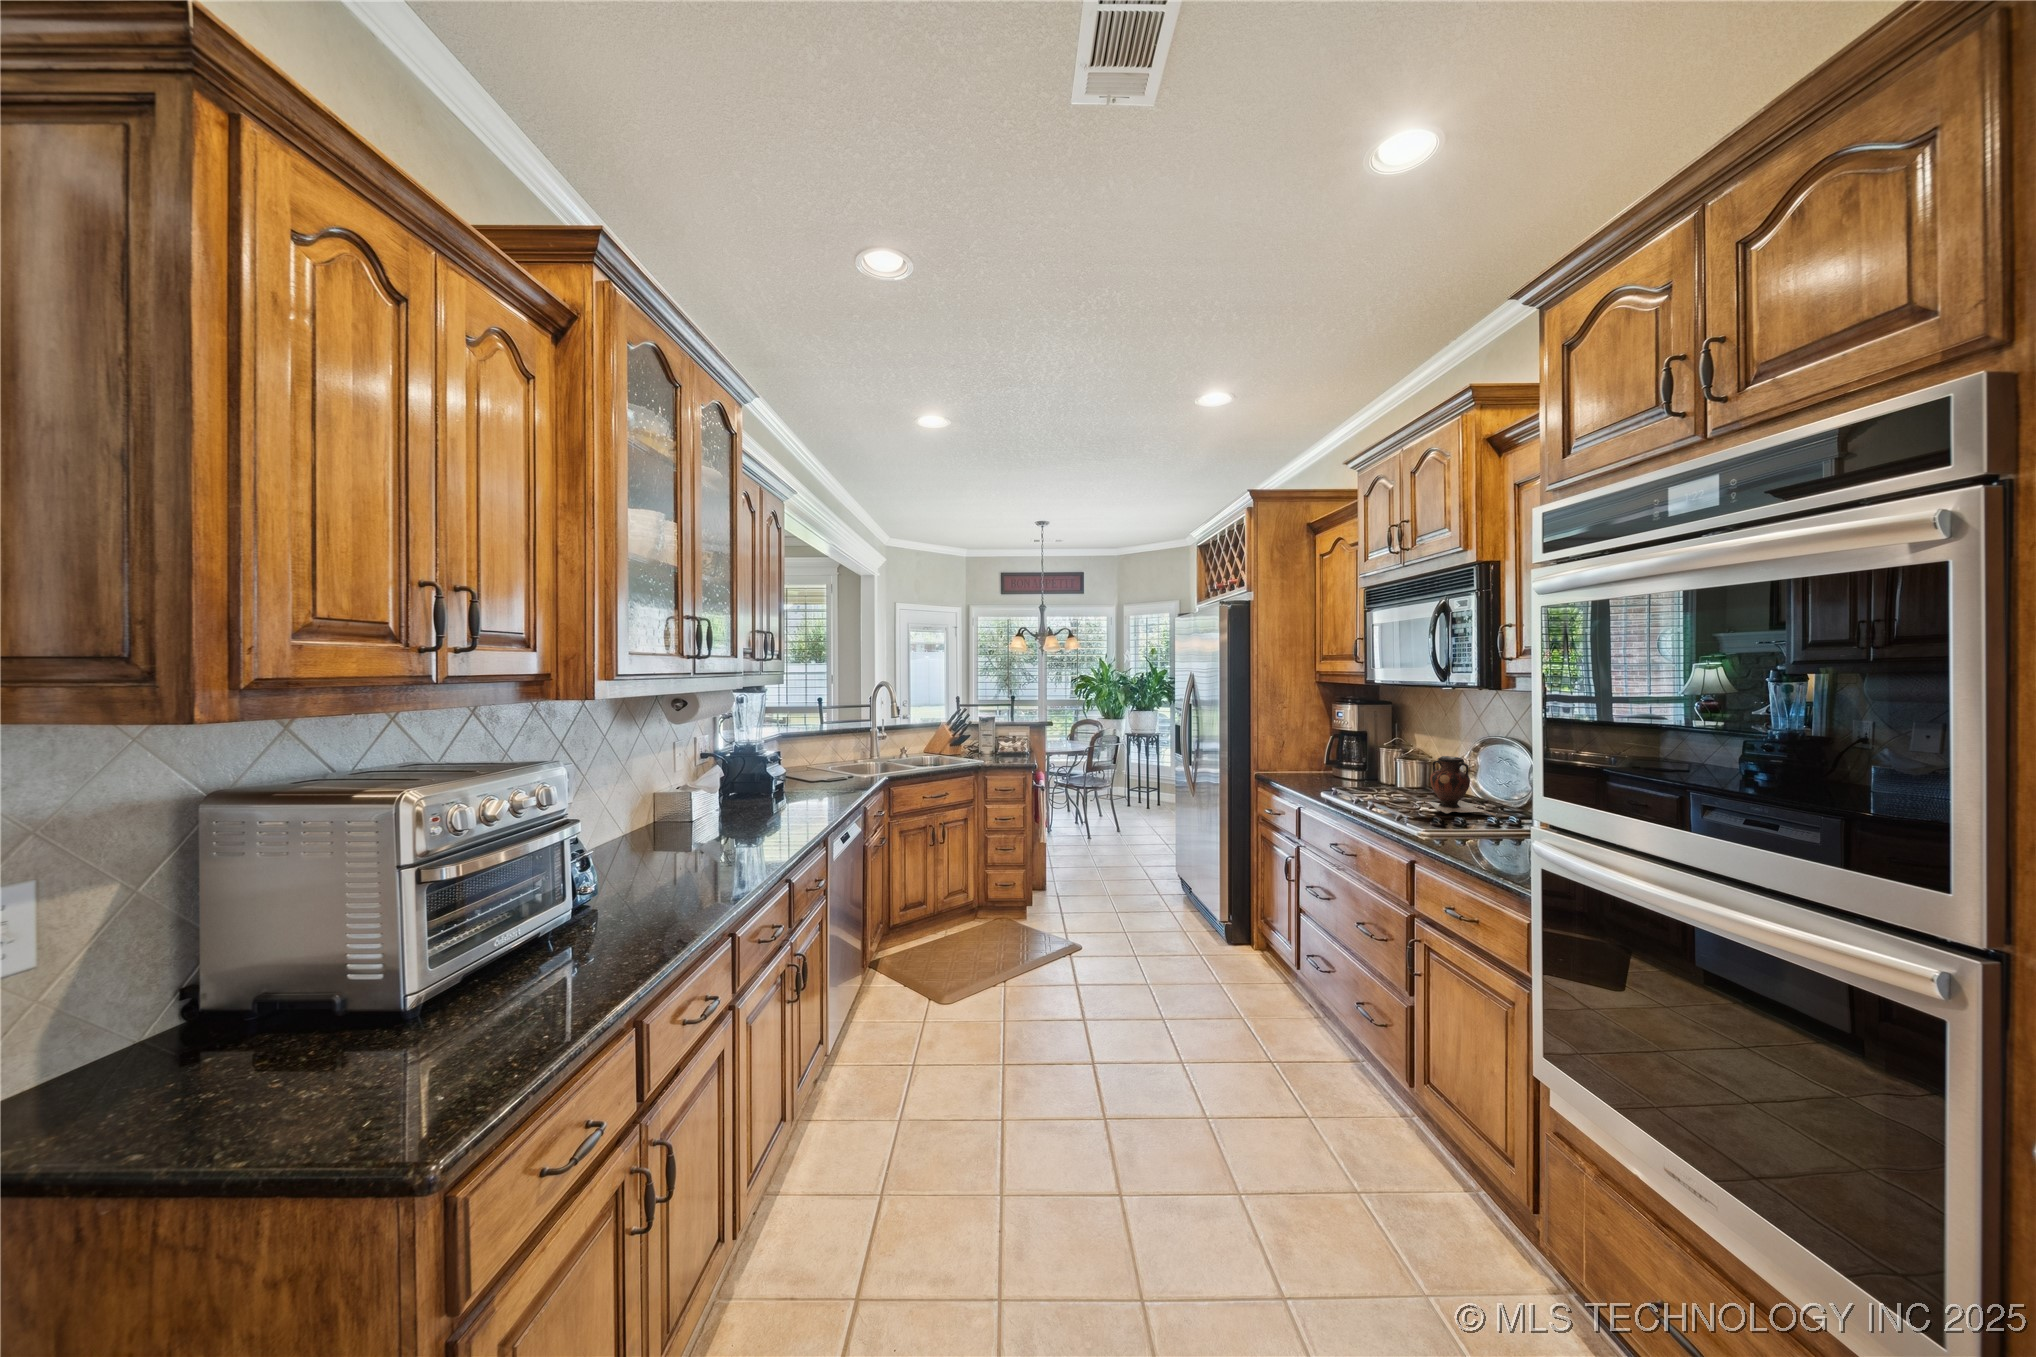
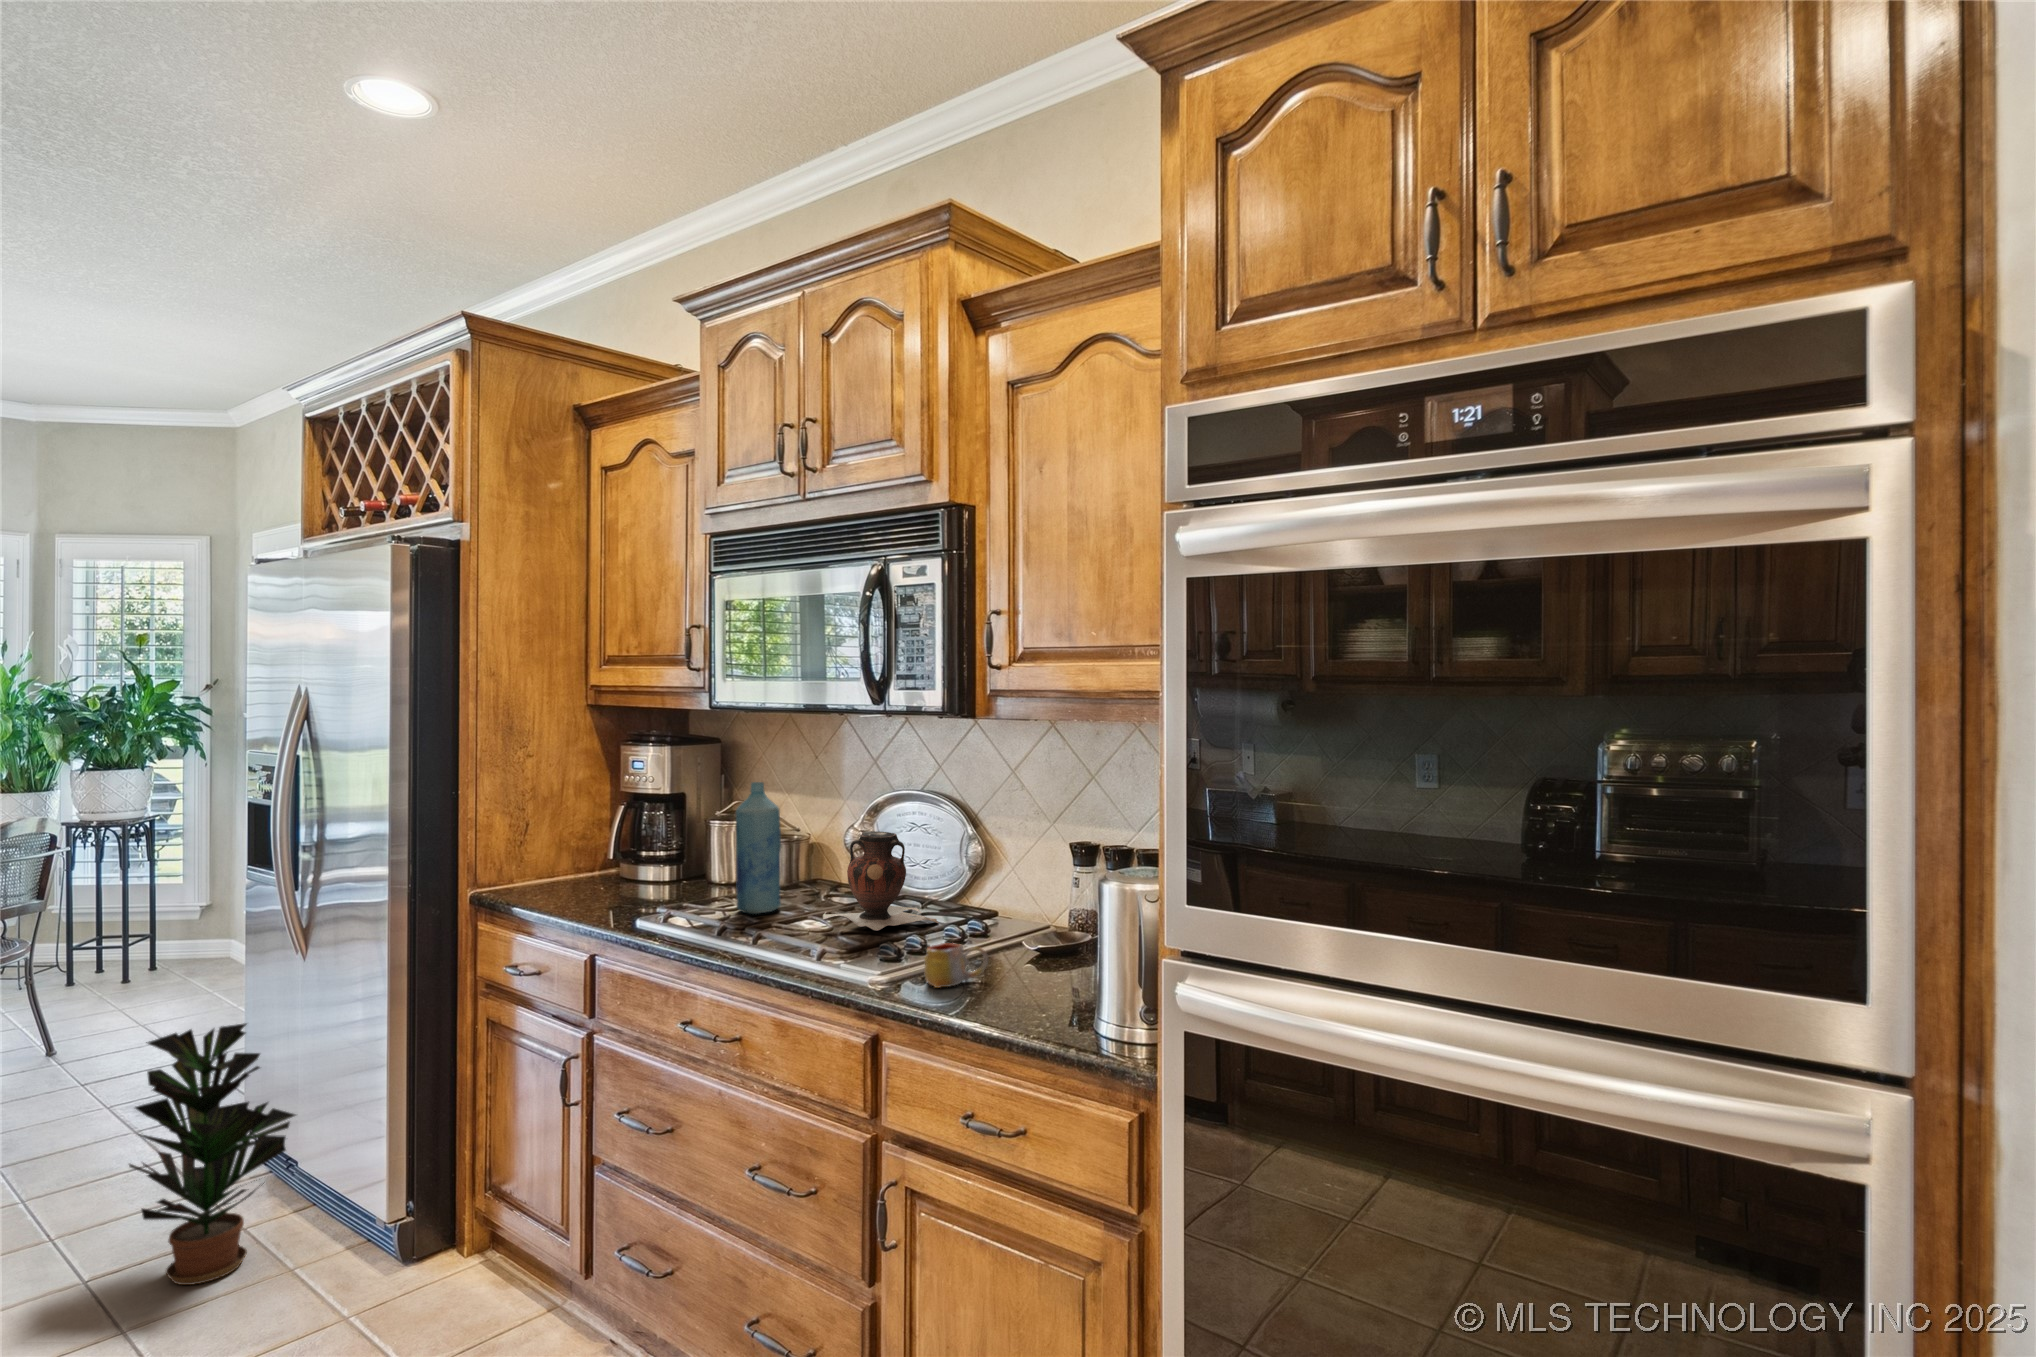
bottle: none [1376,725,1404,798] -> present [736,782,781,914]
mug: none [1444,818,1489,842] -> present [924,943,988,988]
potted plant: none [1130,820,1190,927] -> present [129,1023,295,1285]

